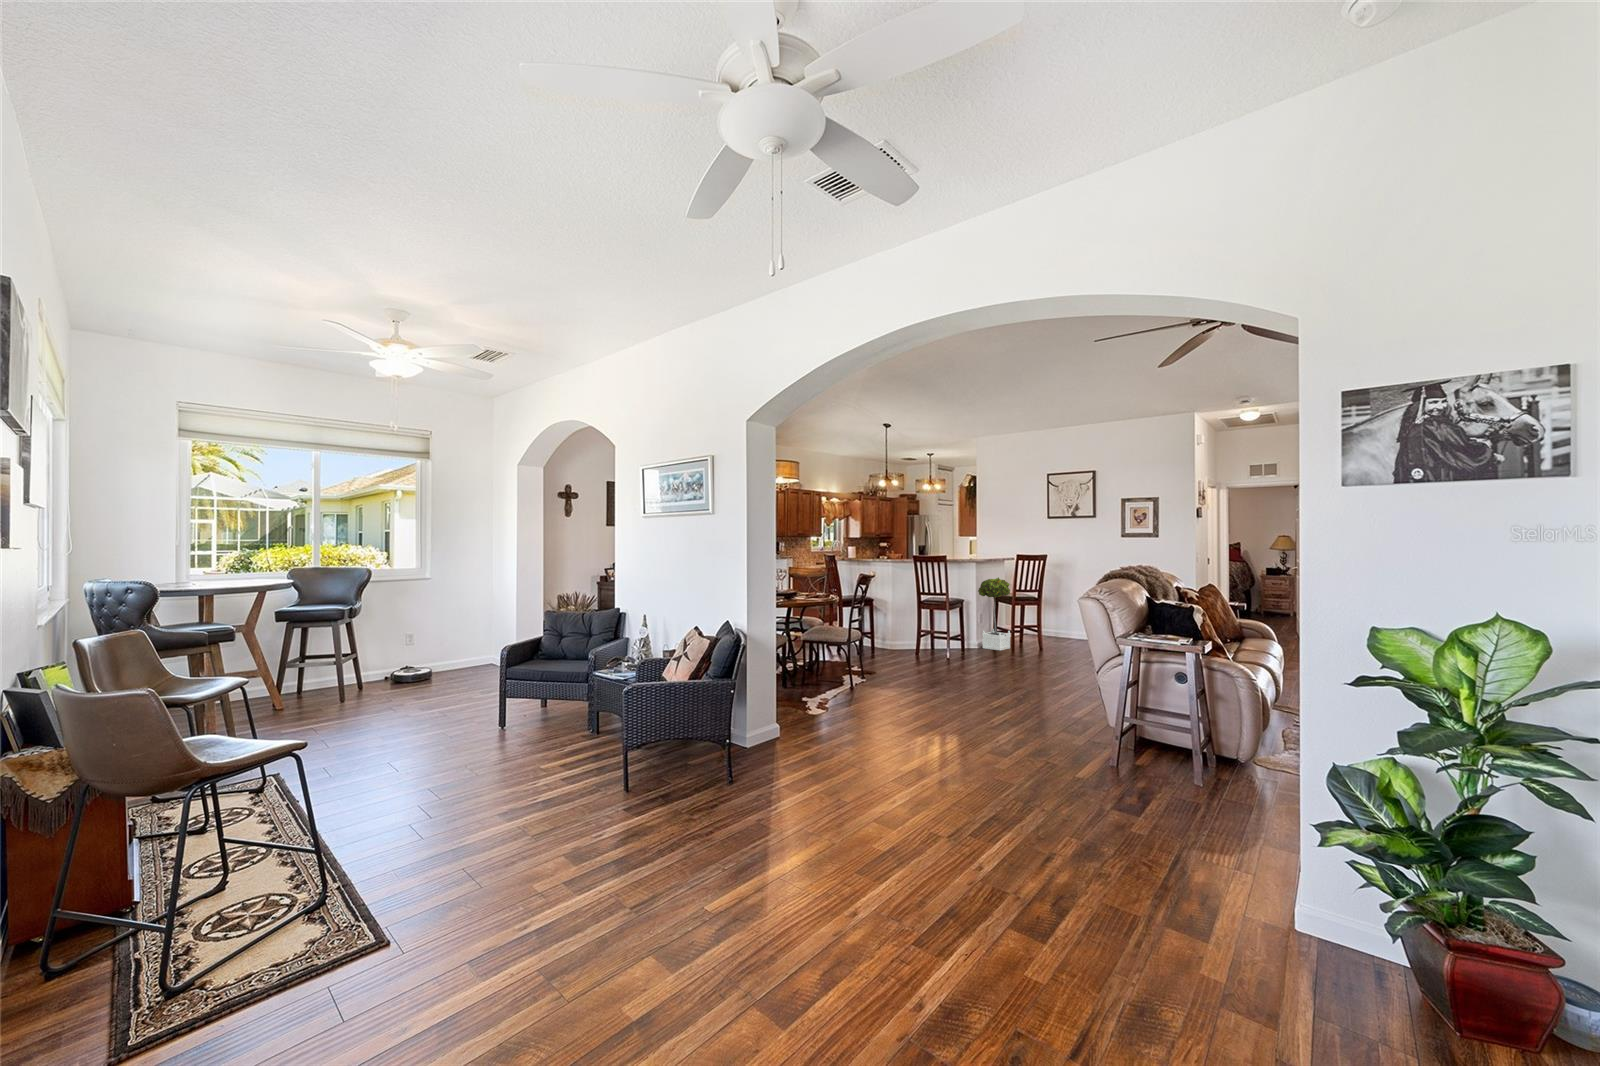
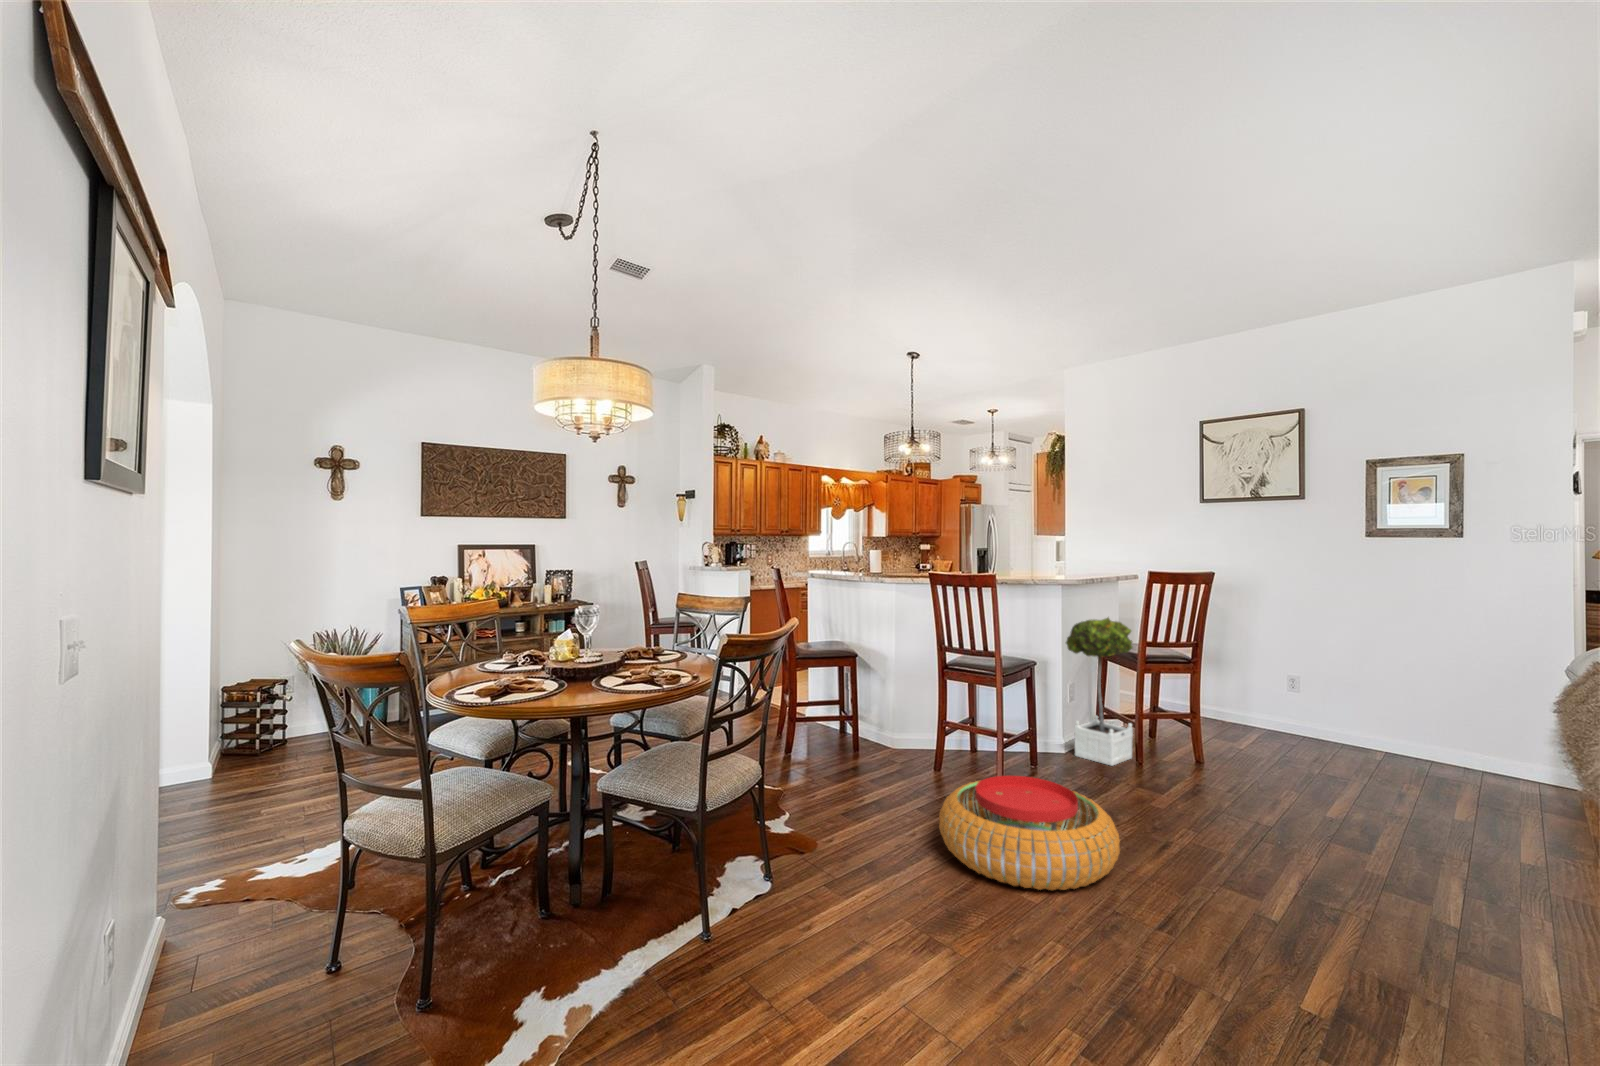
pouf: none [927,642,1001,677] -> present [939,776,1120,890]

